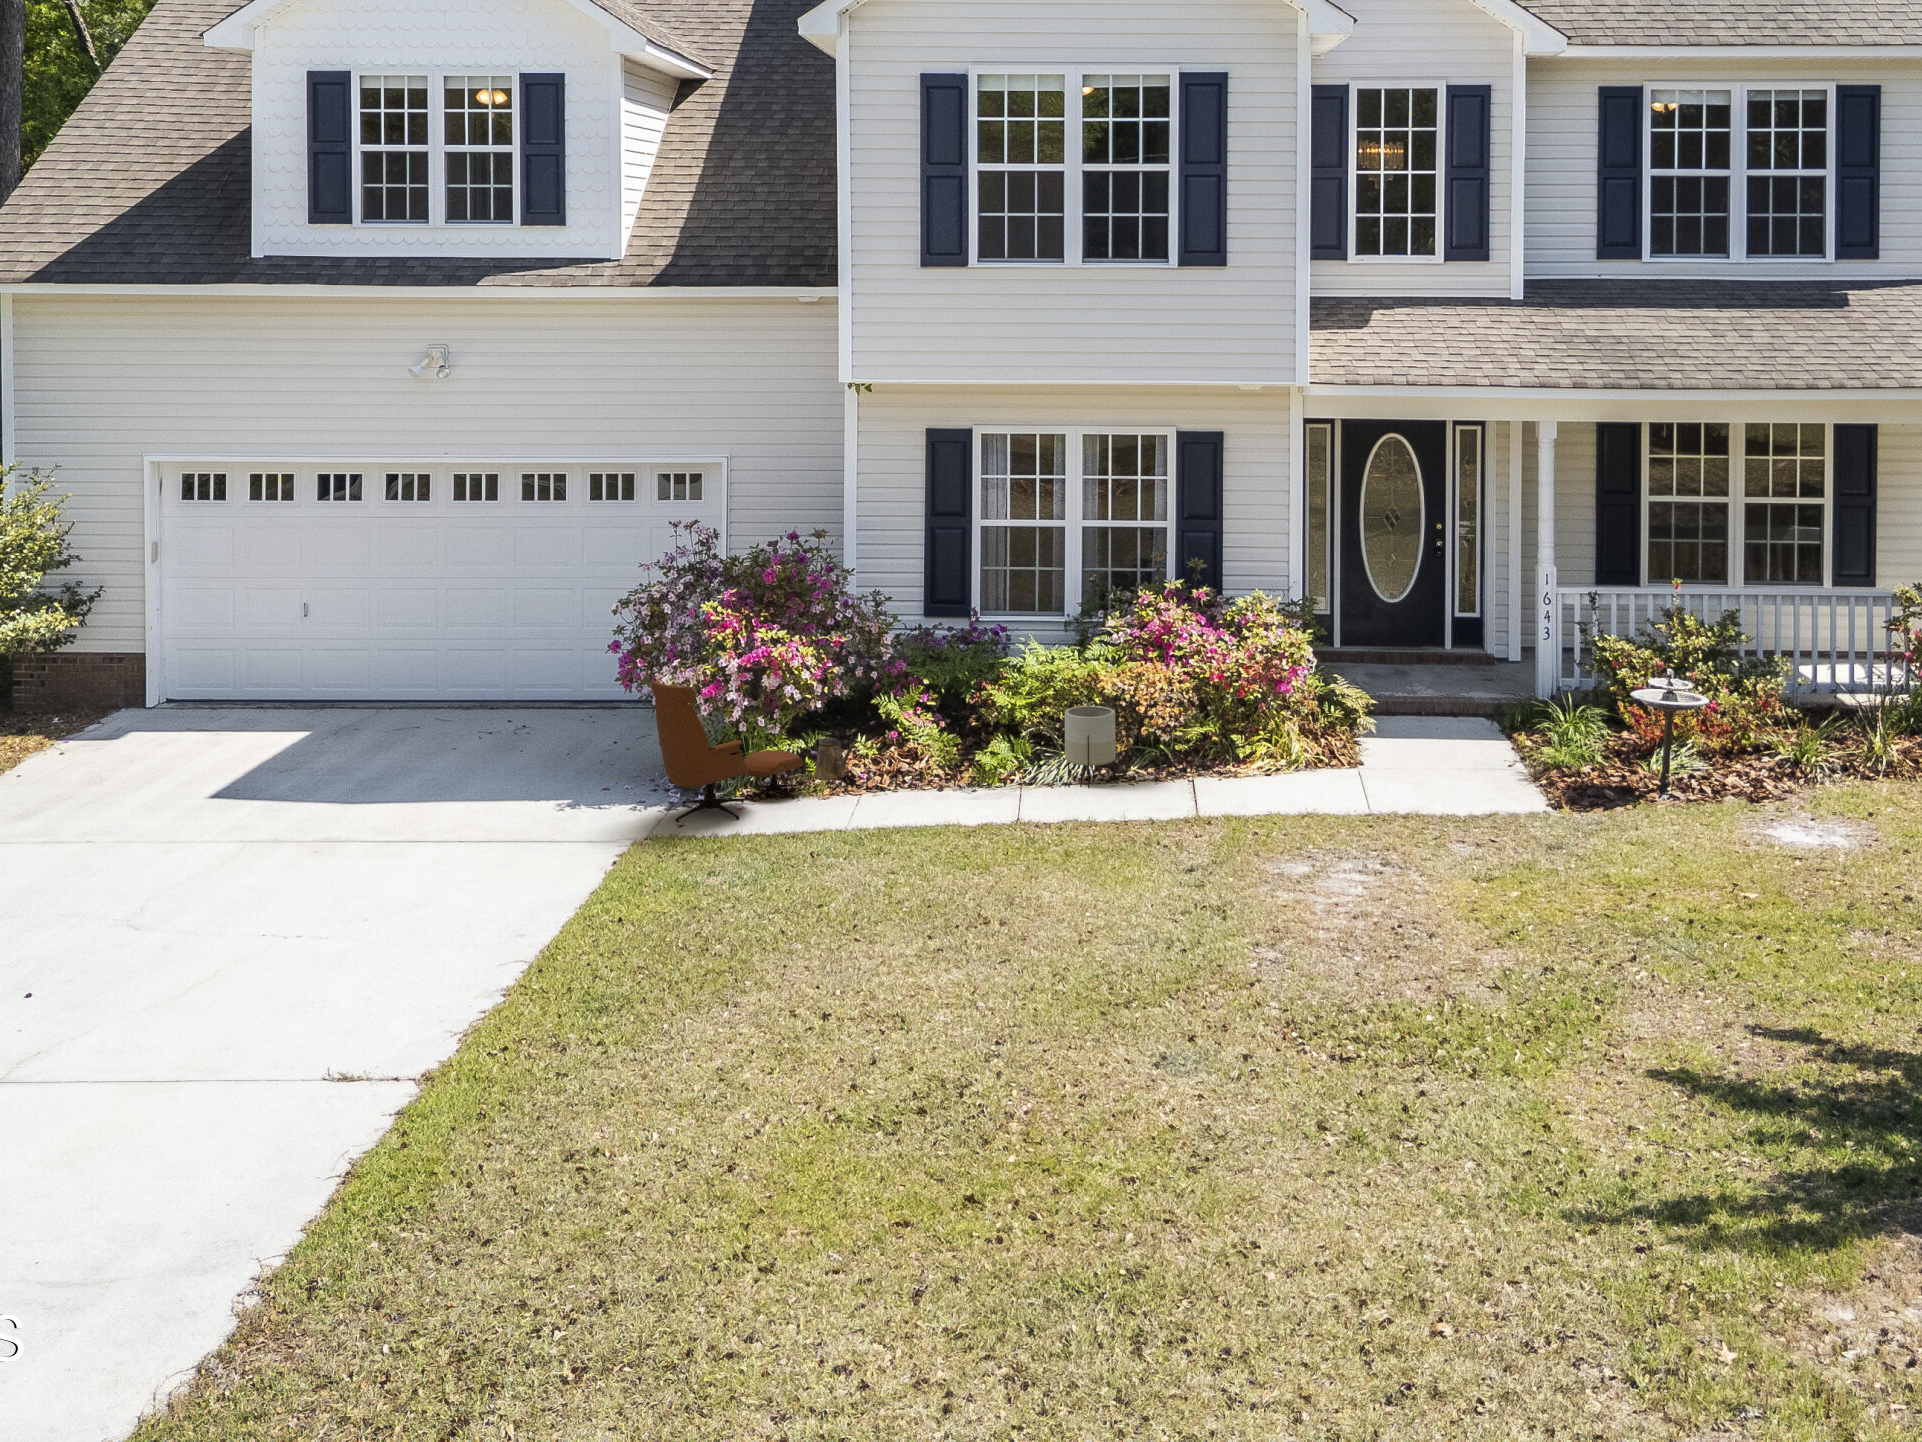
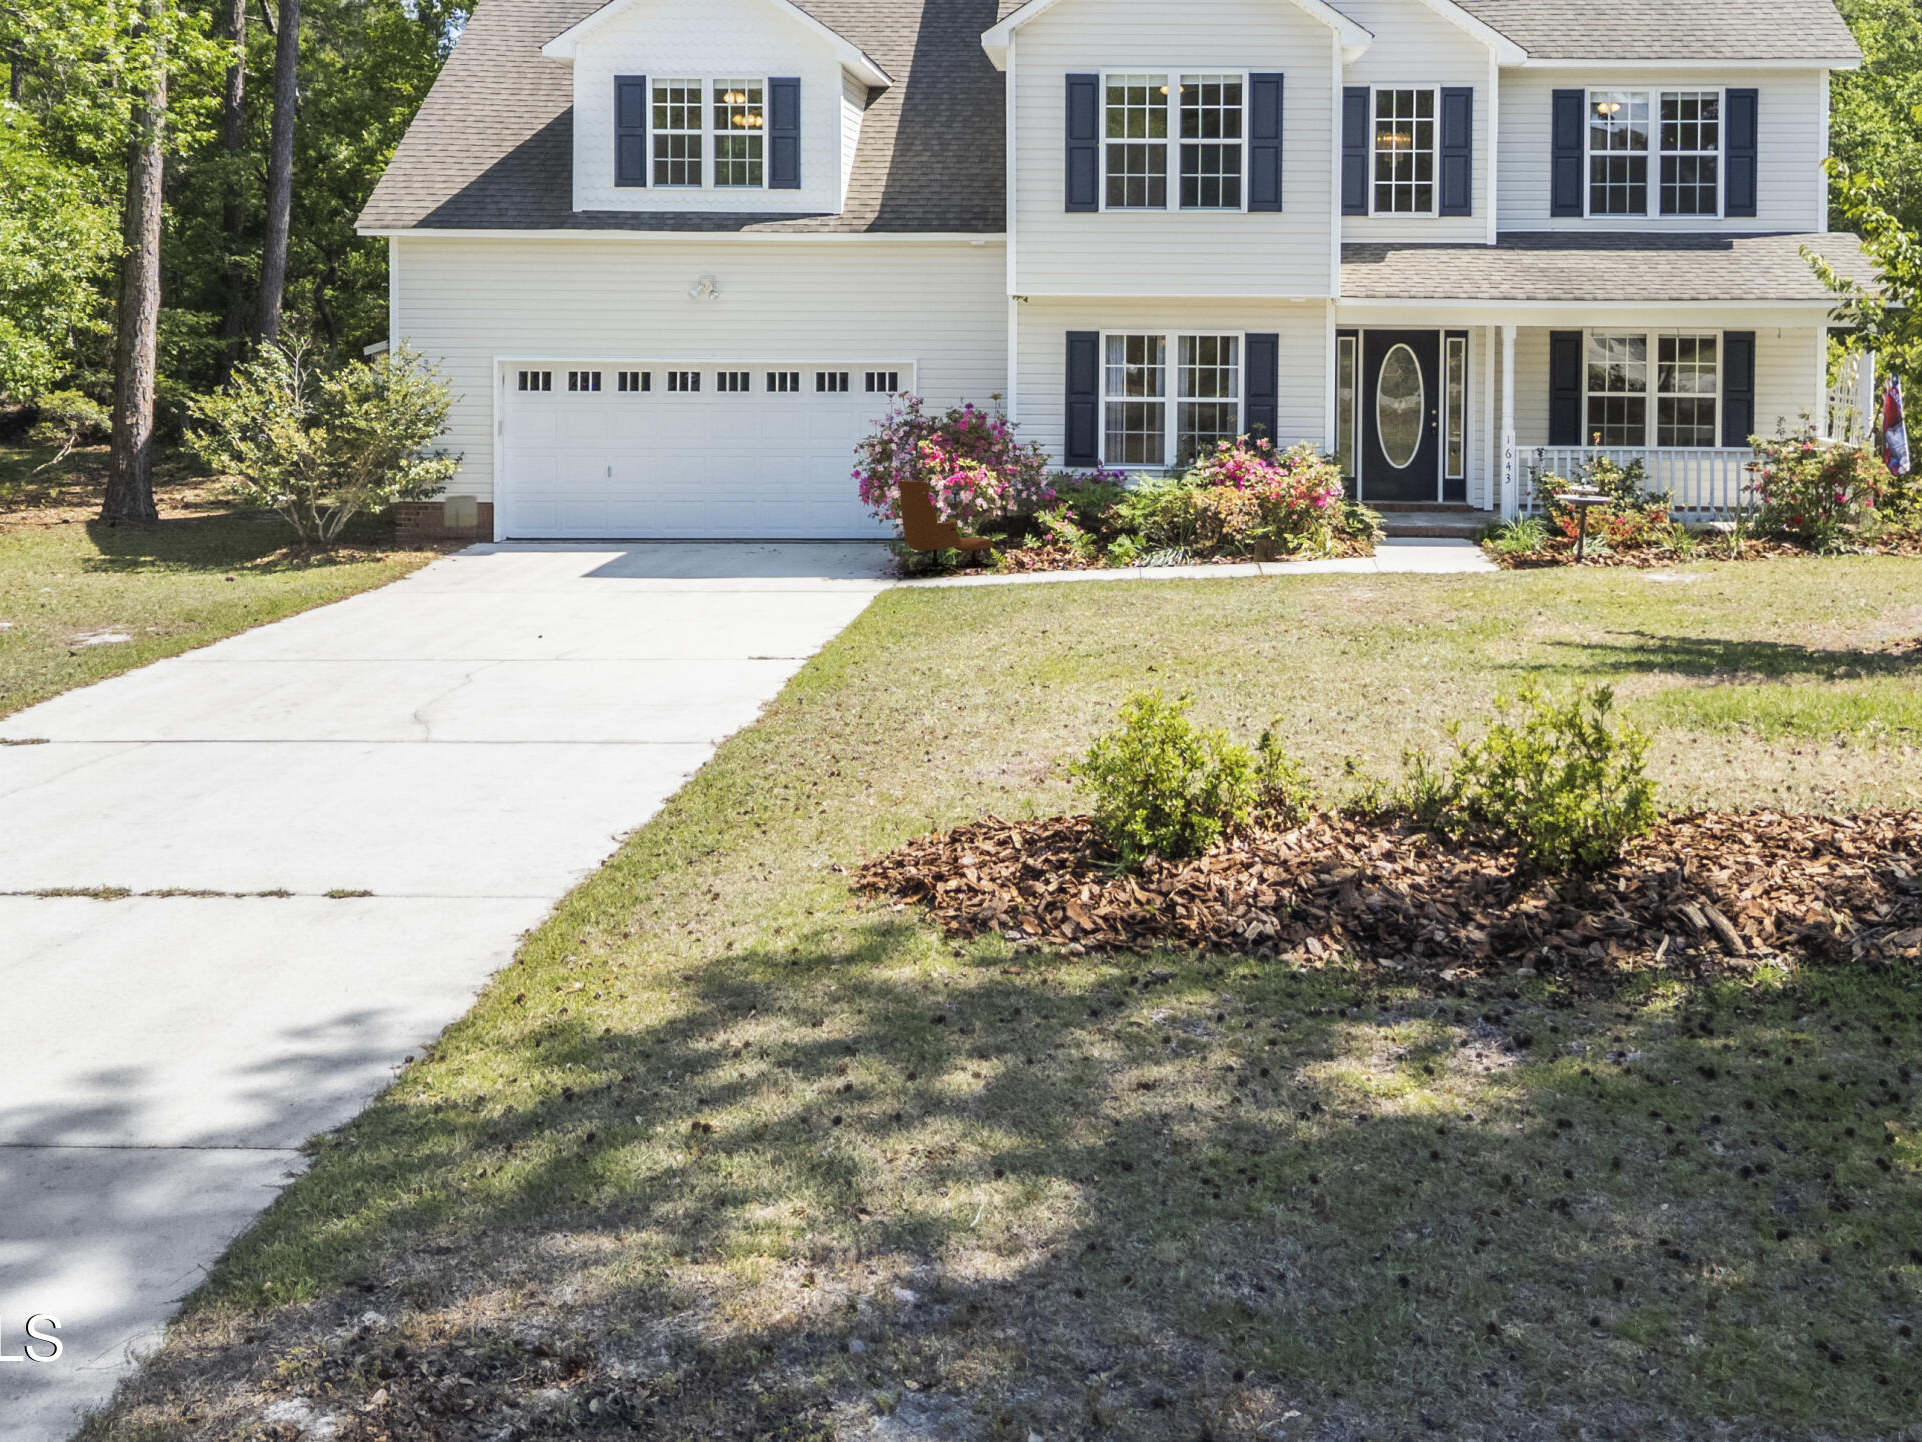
planter: present [1065,706,1116,788] -> present [445,495,478,528]
watering can: present [814,737,856,780] -> present [1253,534,1277,562]

